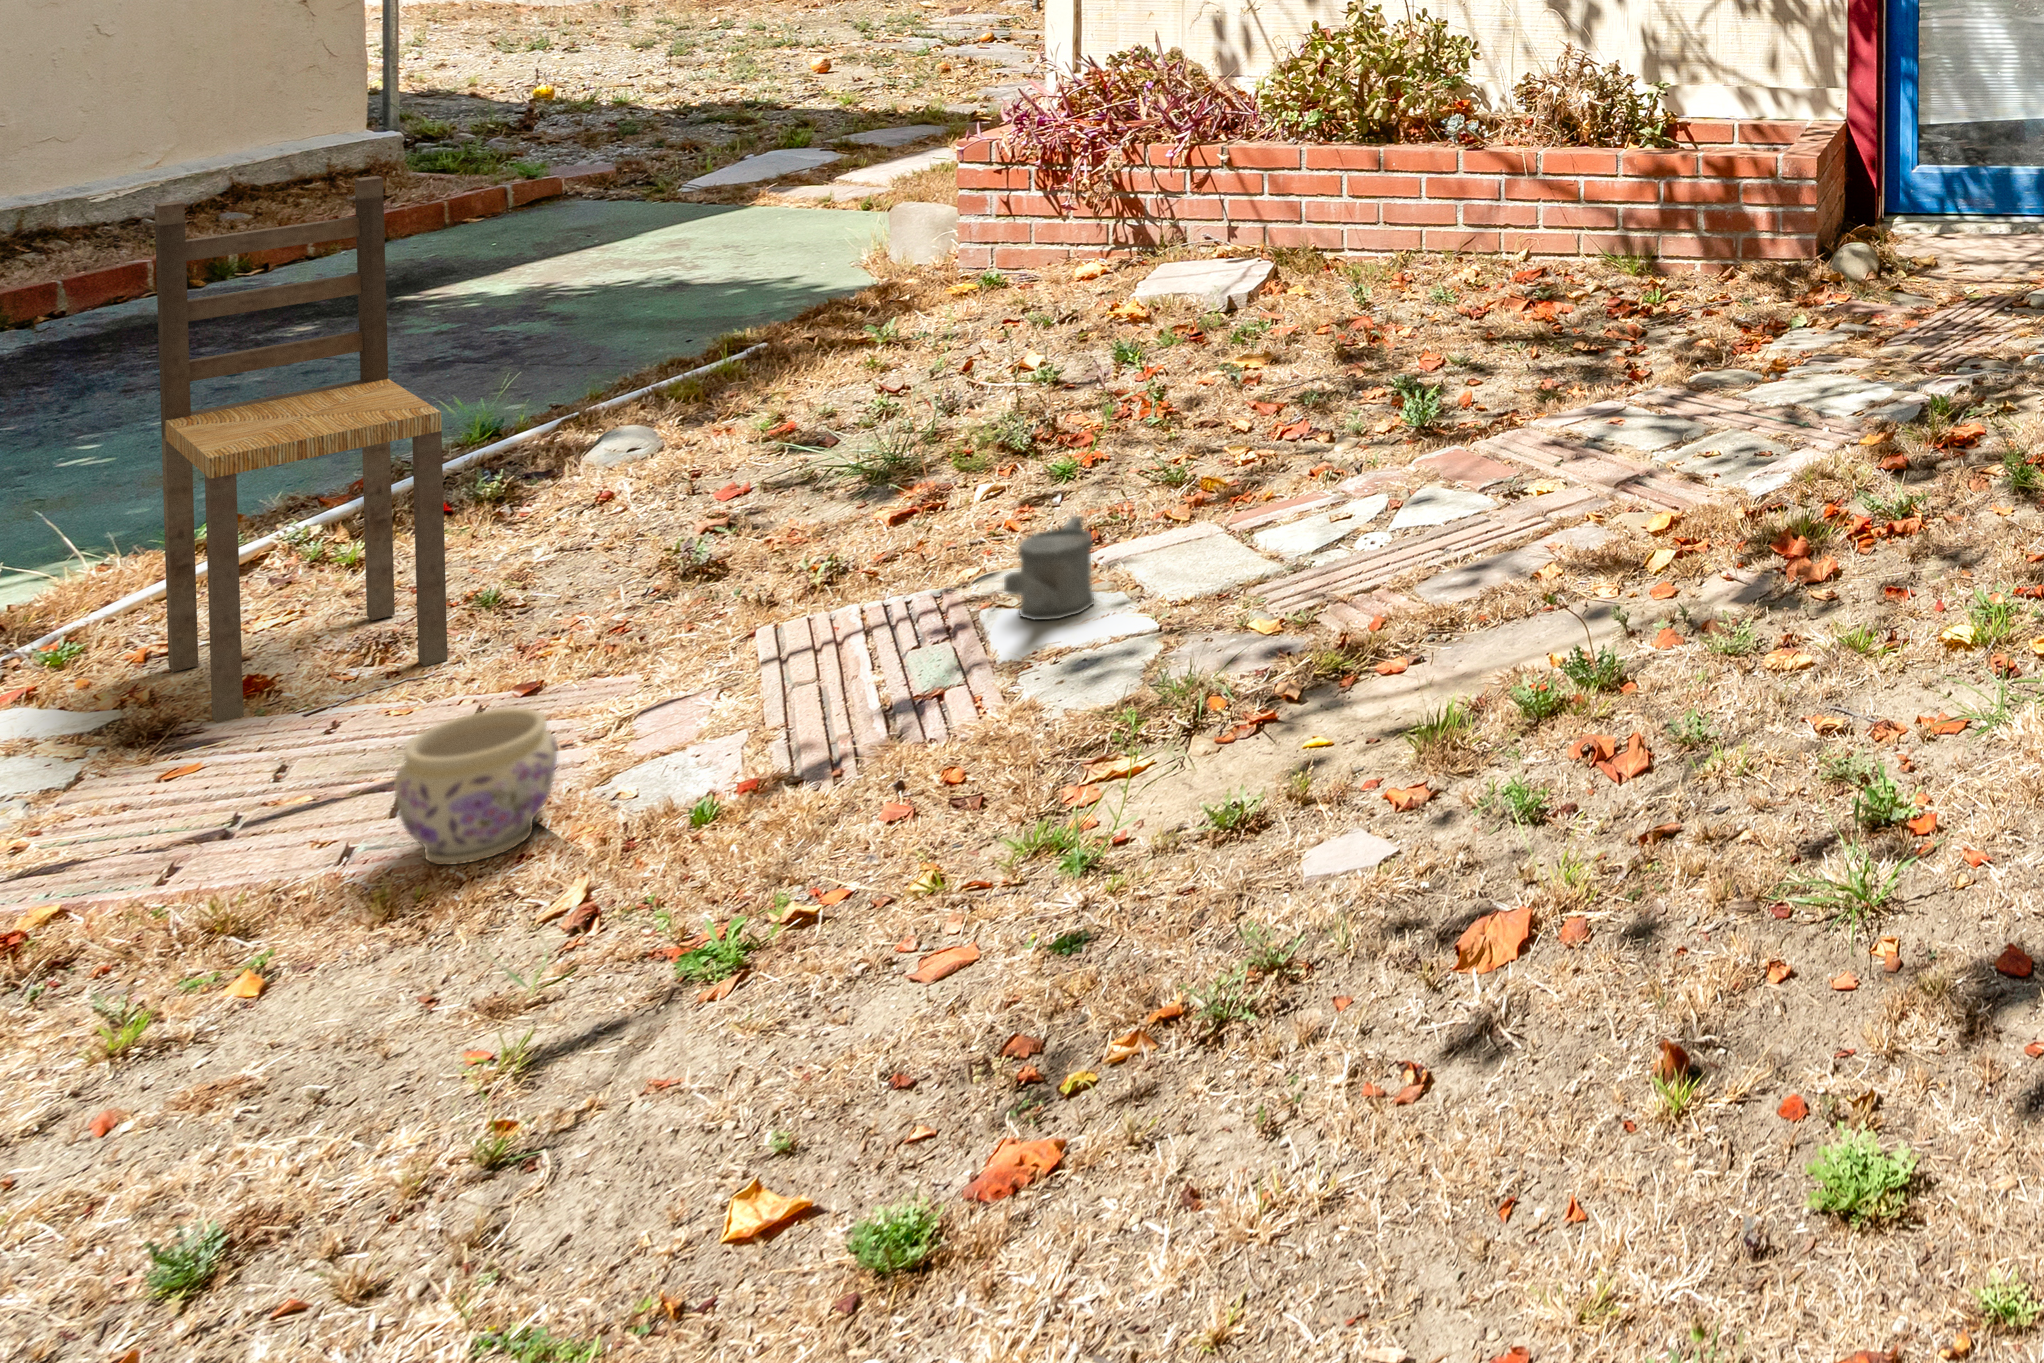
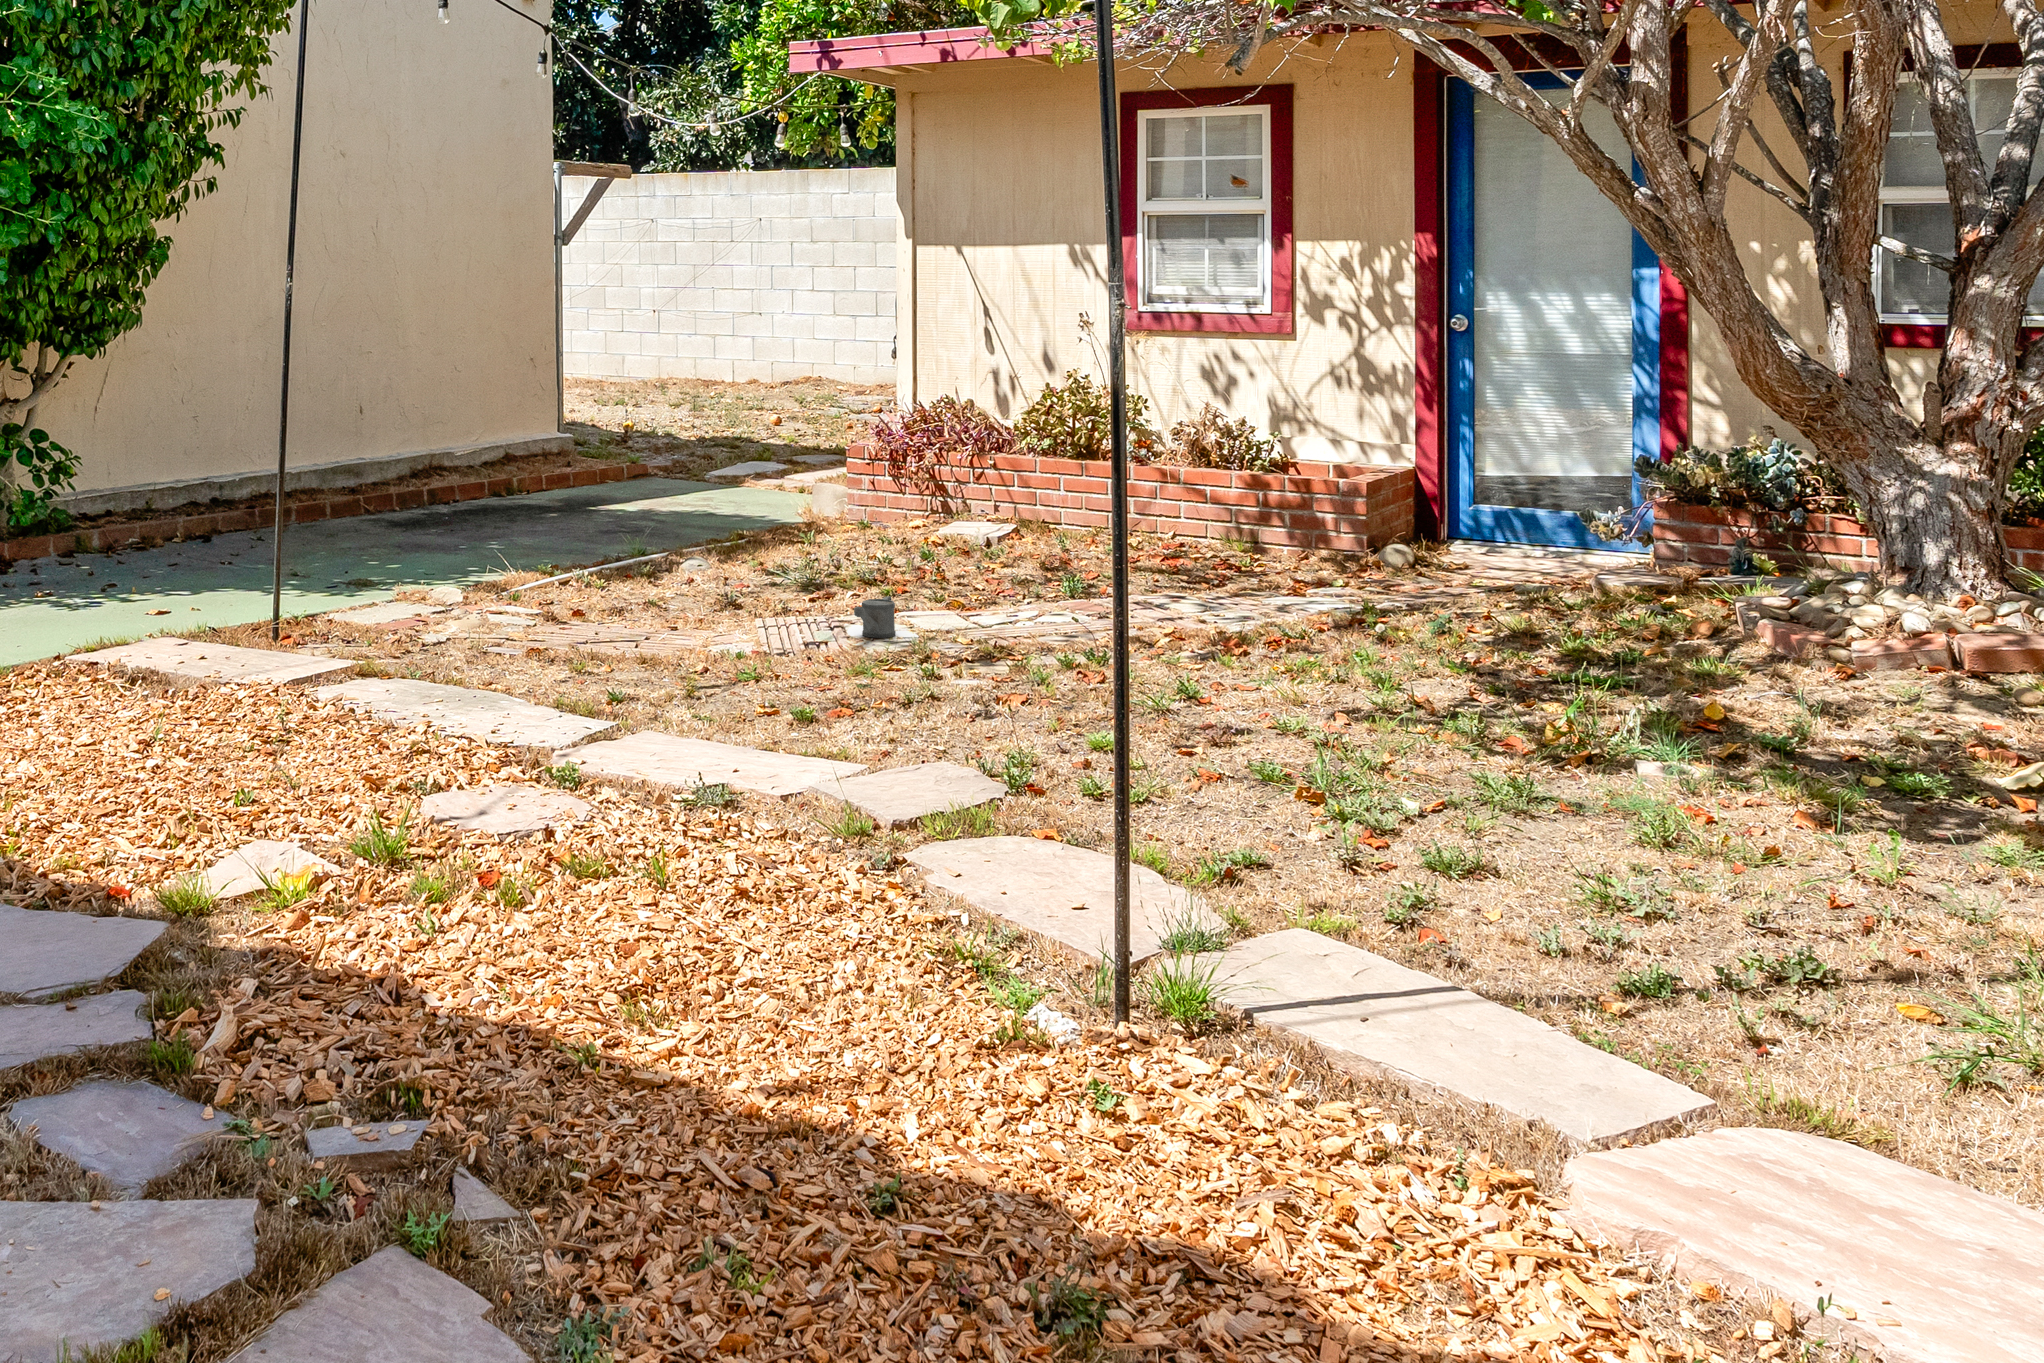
chair: present [154,176,448,723] -> none [533,415,636,631]
planter: present [394,708,558,865] -> none [633,619,686,672]

